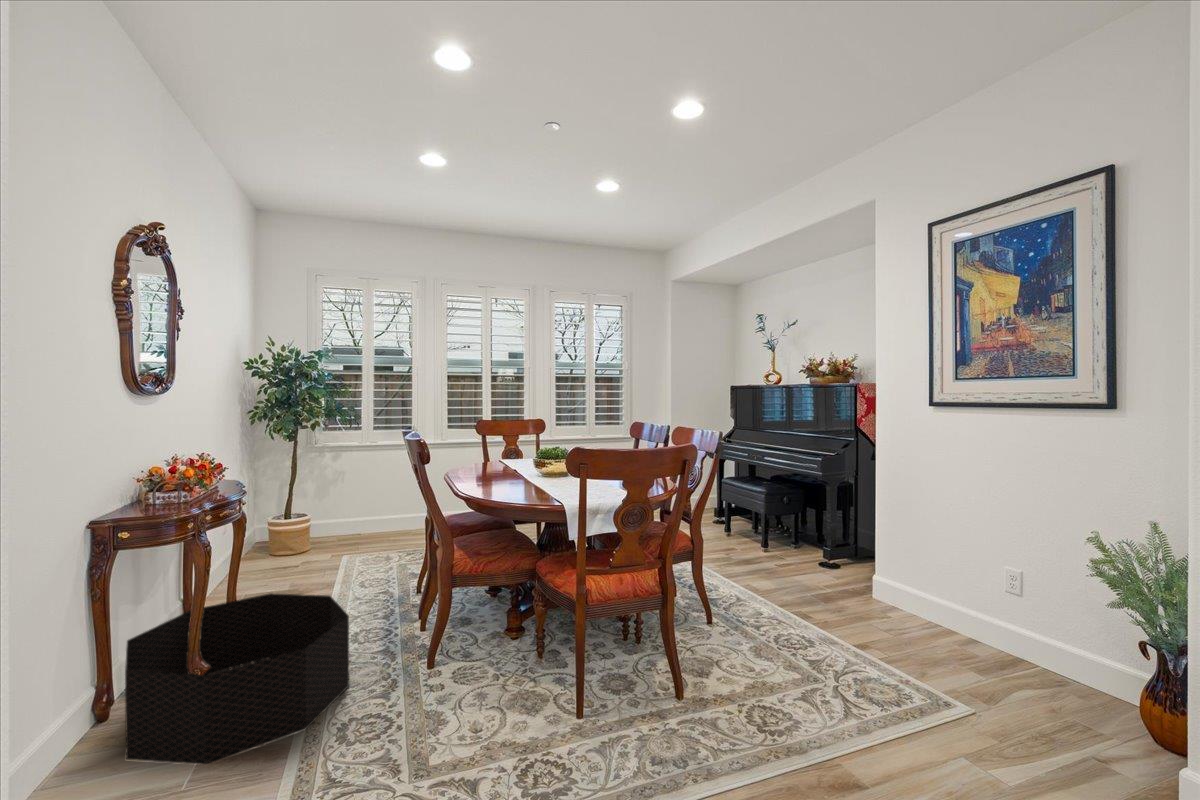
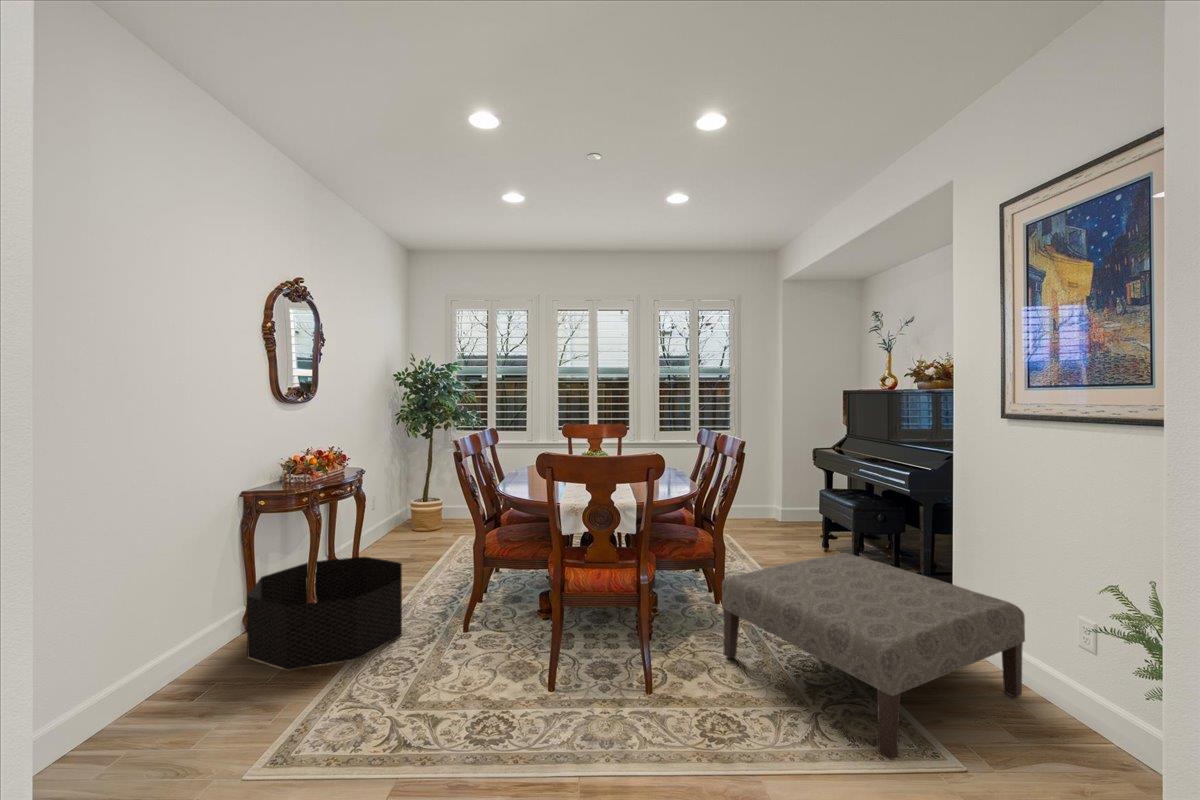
ottoman: none [717,534,963,716] -> present [722,553,1025,759]

